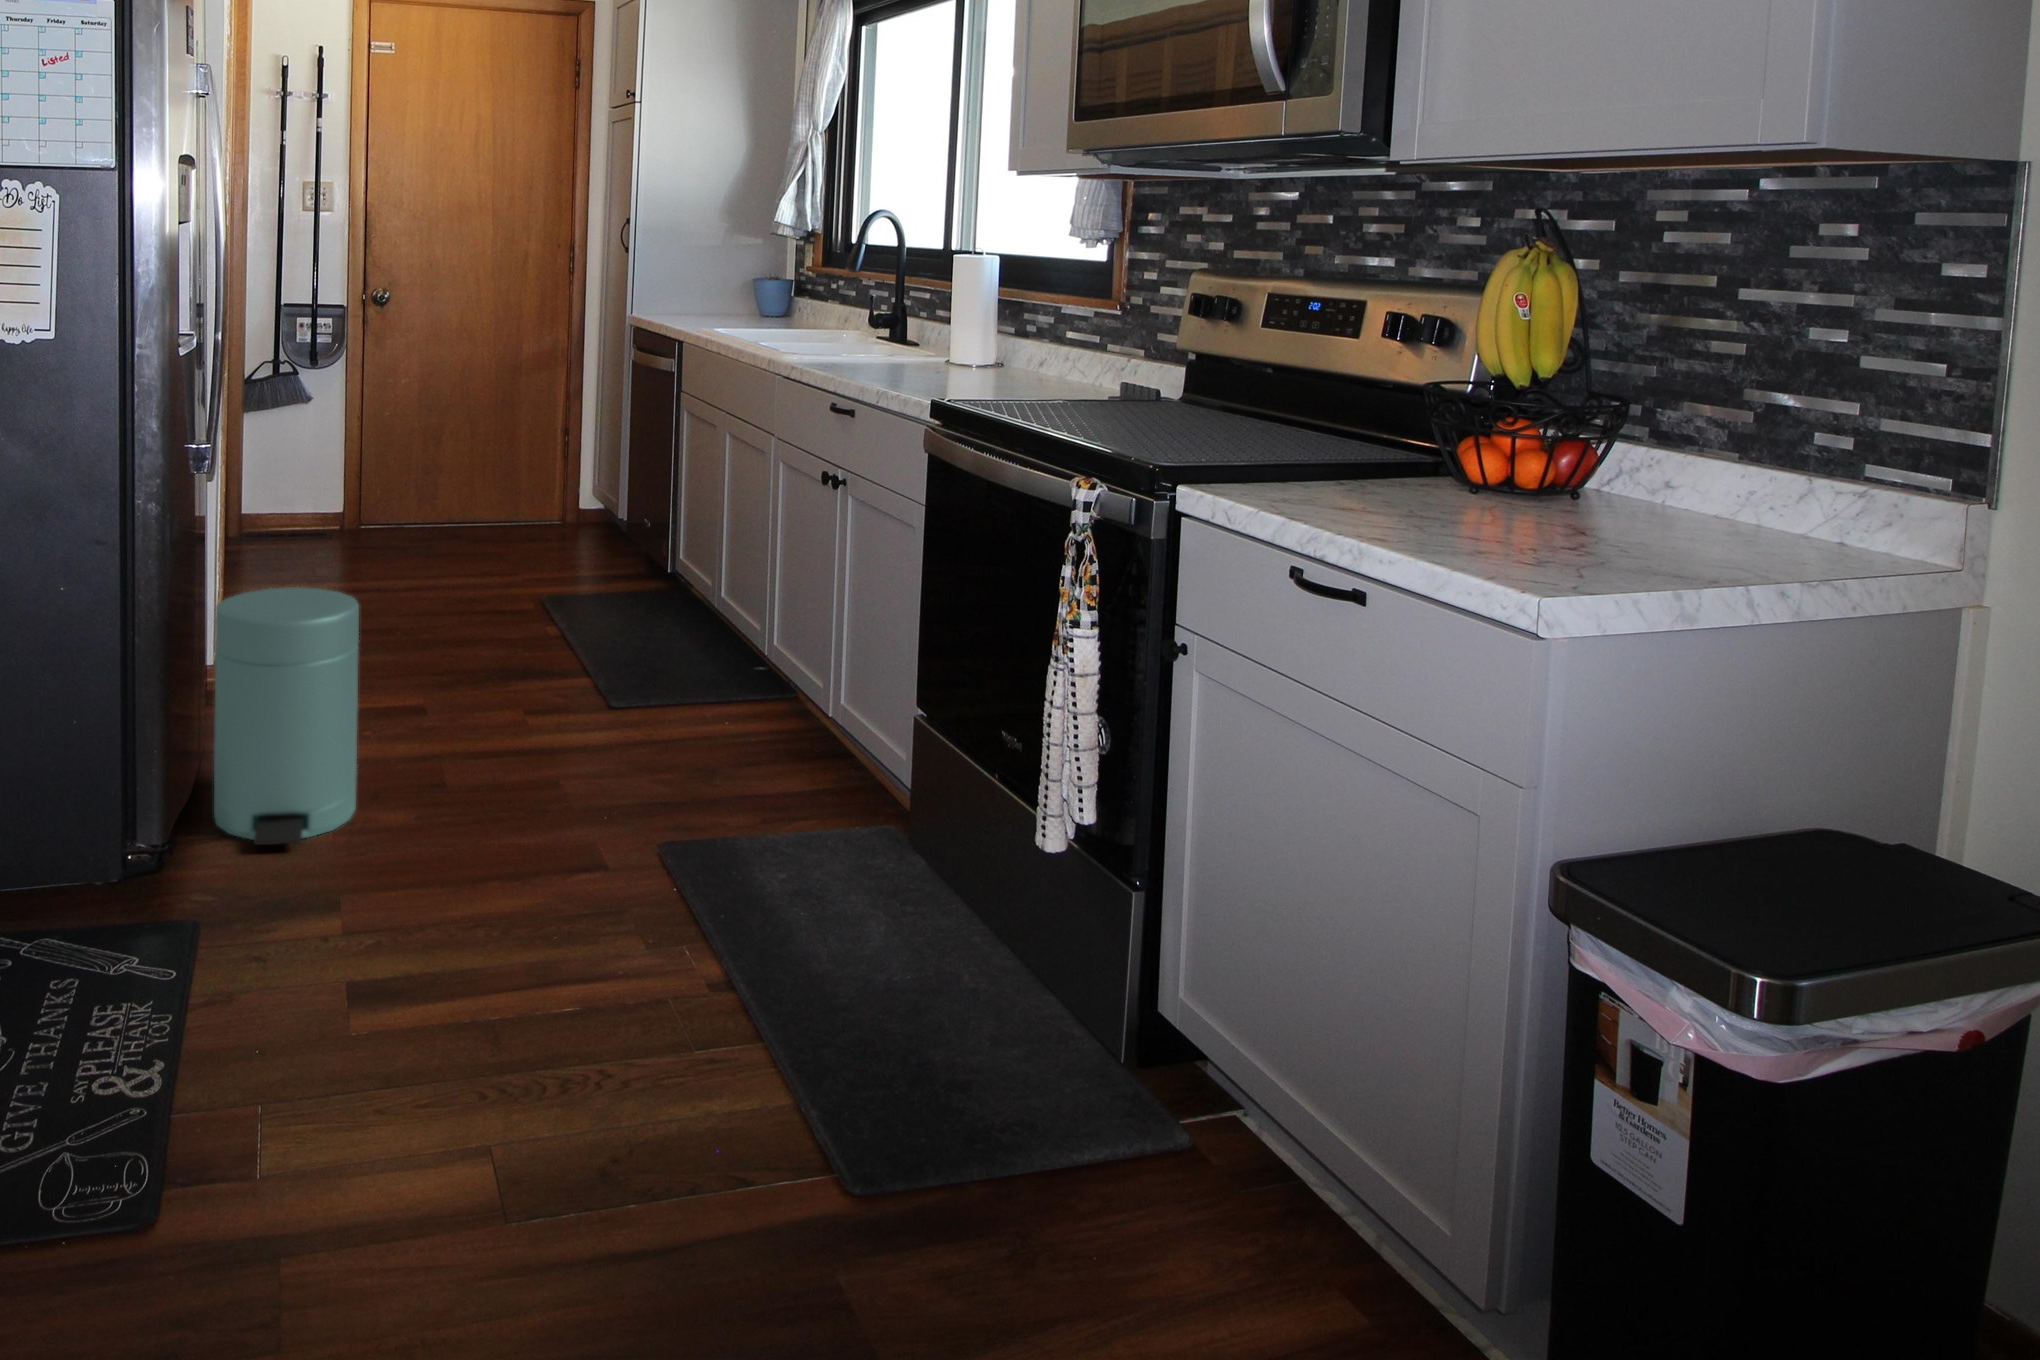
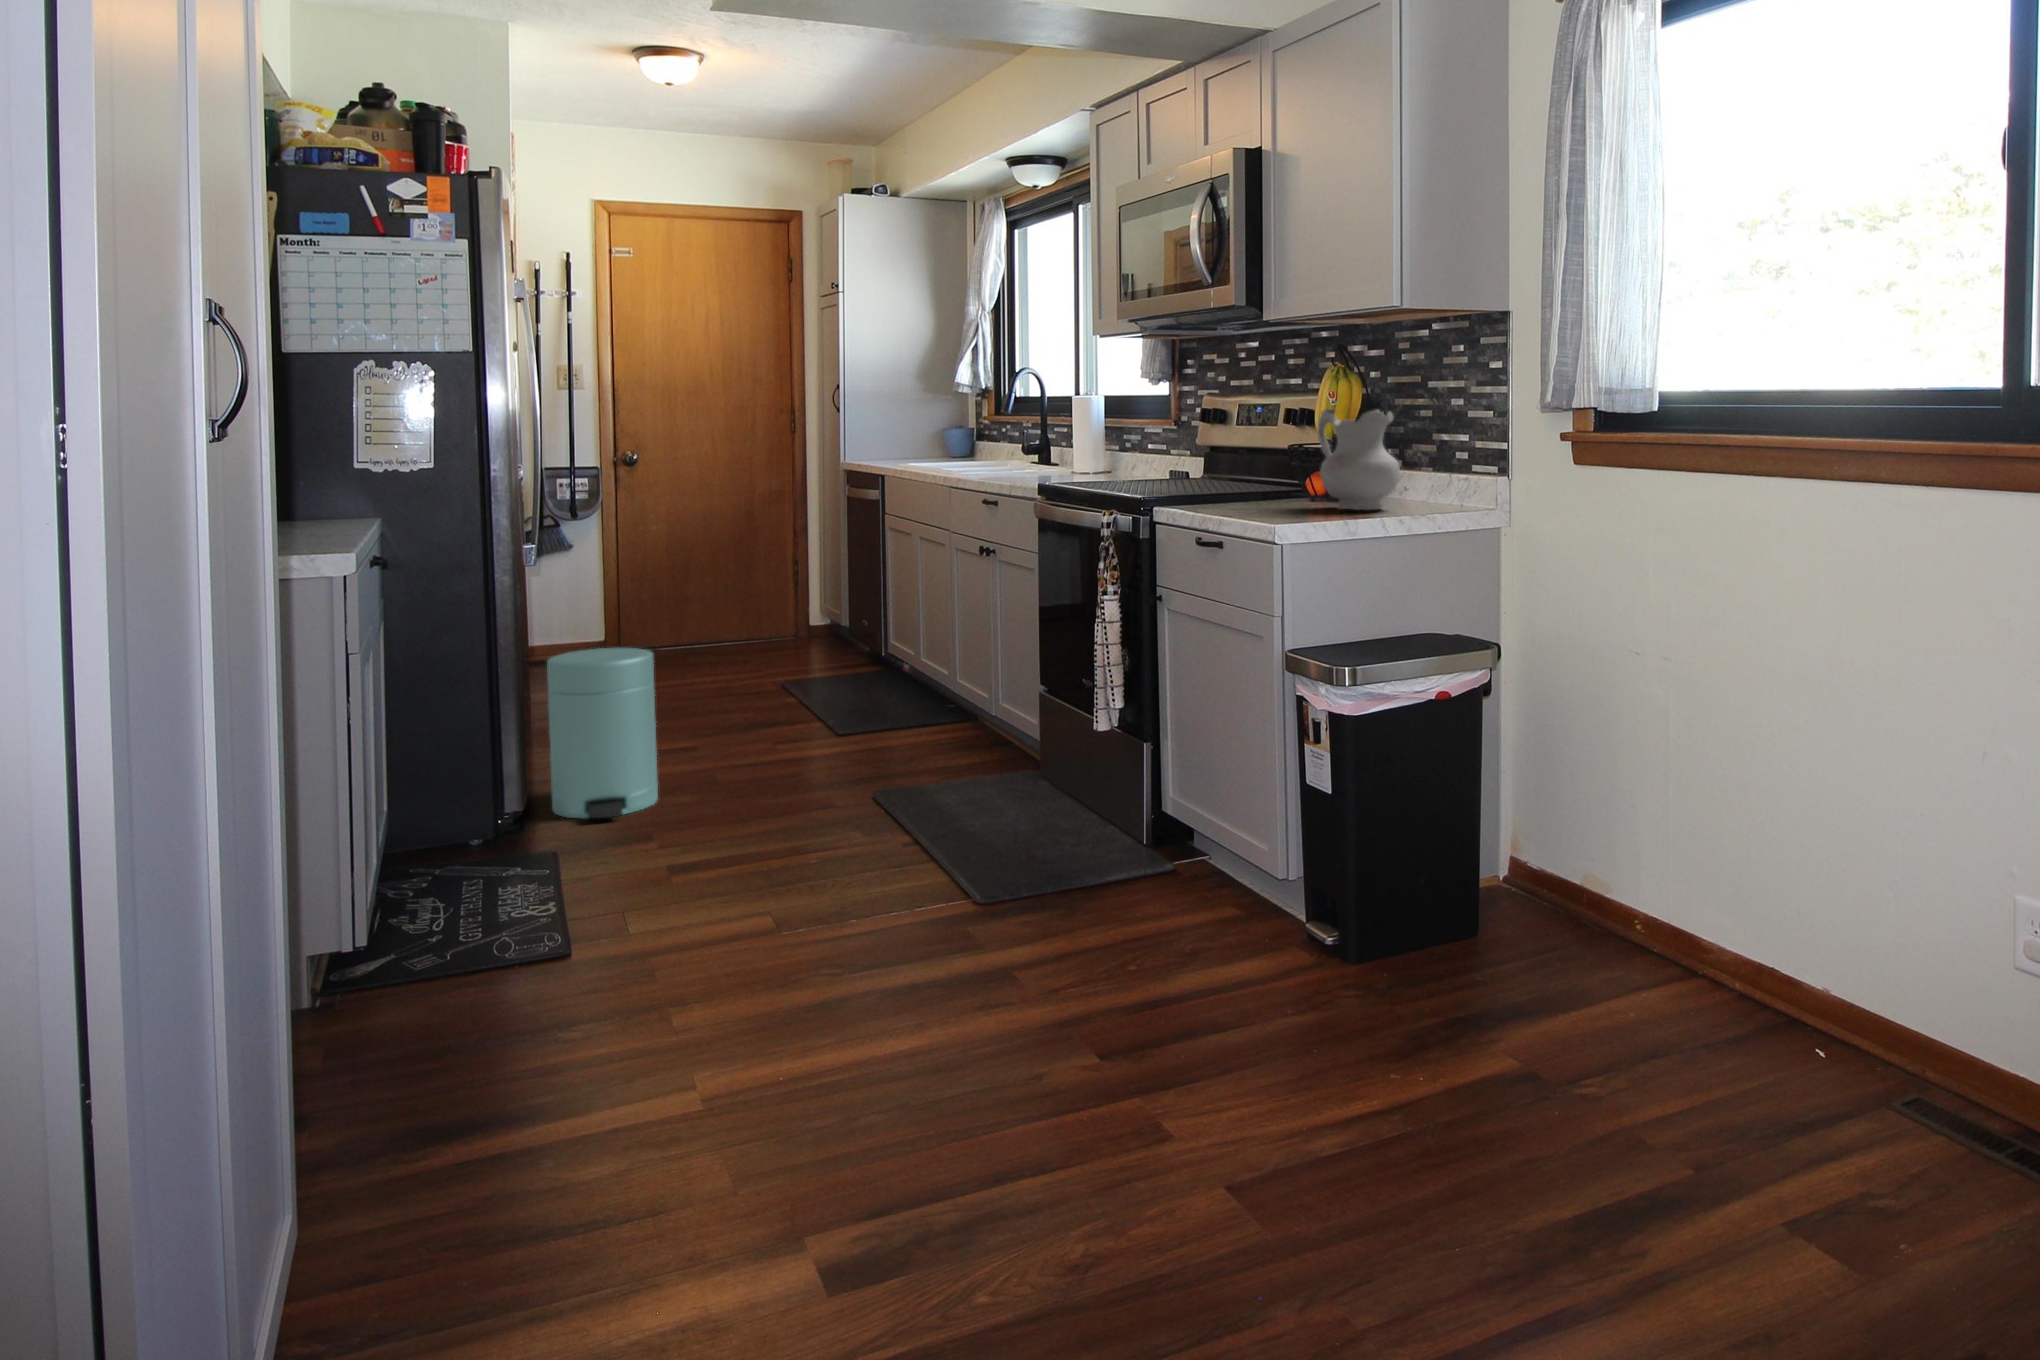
ceramic pitcher: none [1525,333,1724,545] -> present [1318,409,1400,510]

